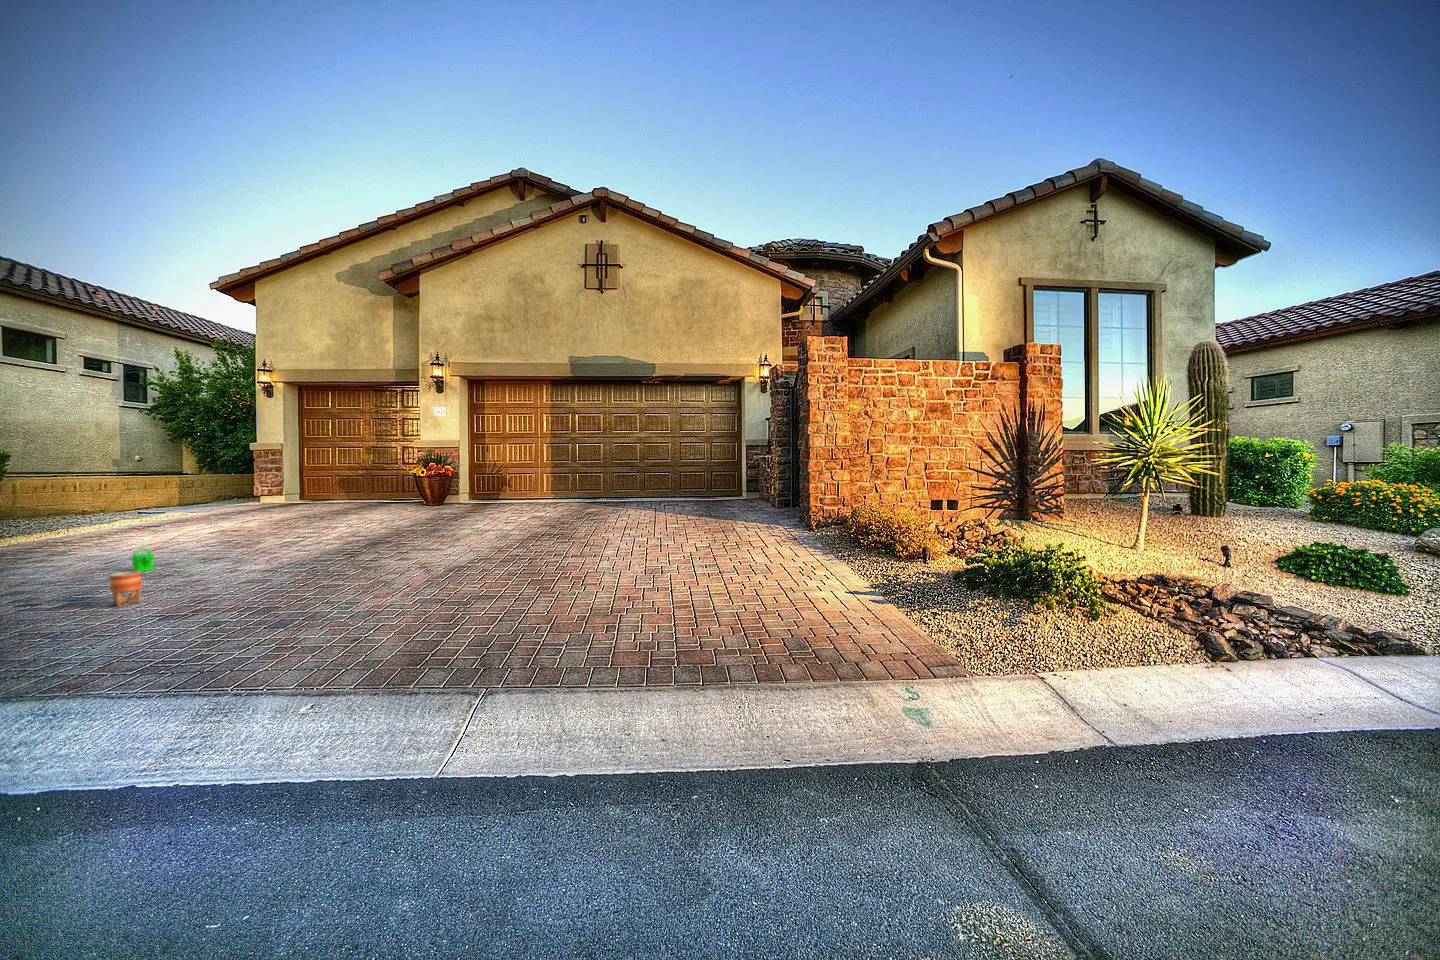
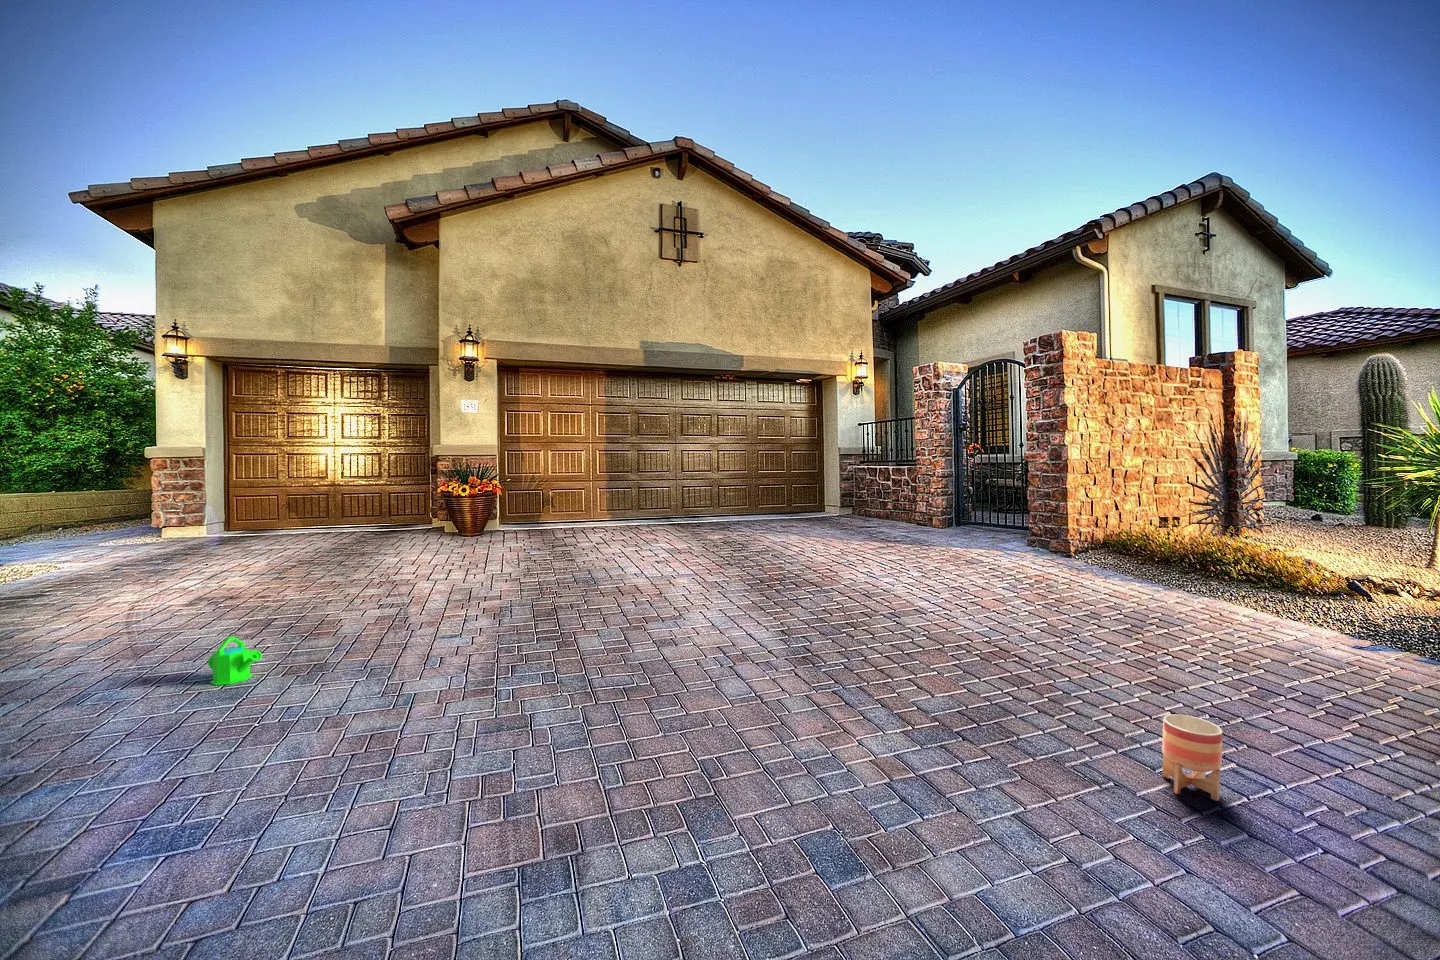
planter: present [109,571,142,606] -> present [1162,714,1223,801]

